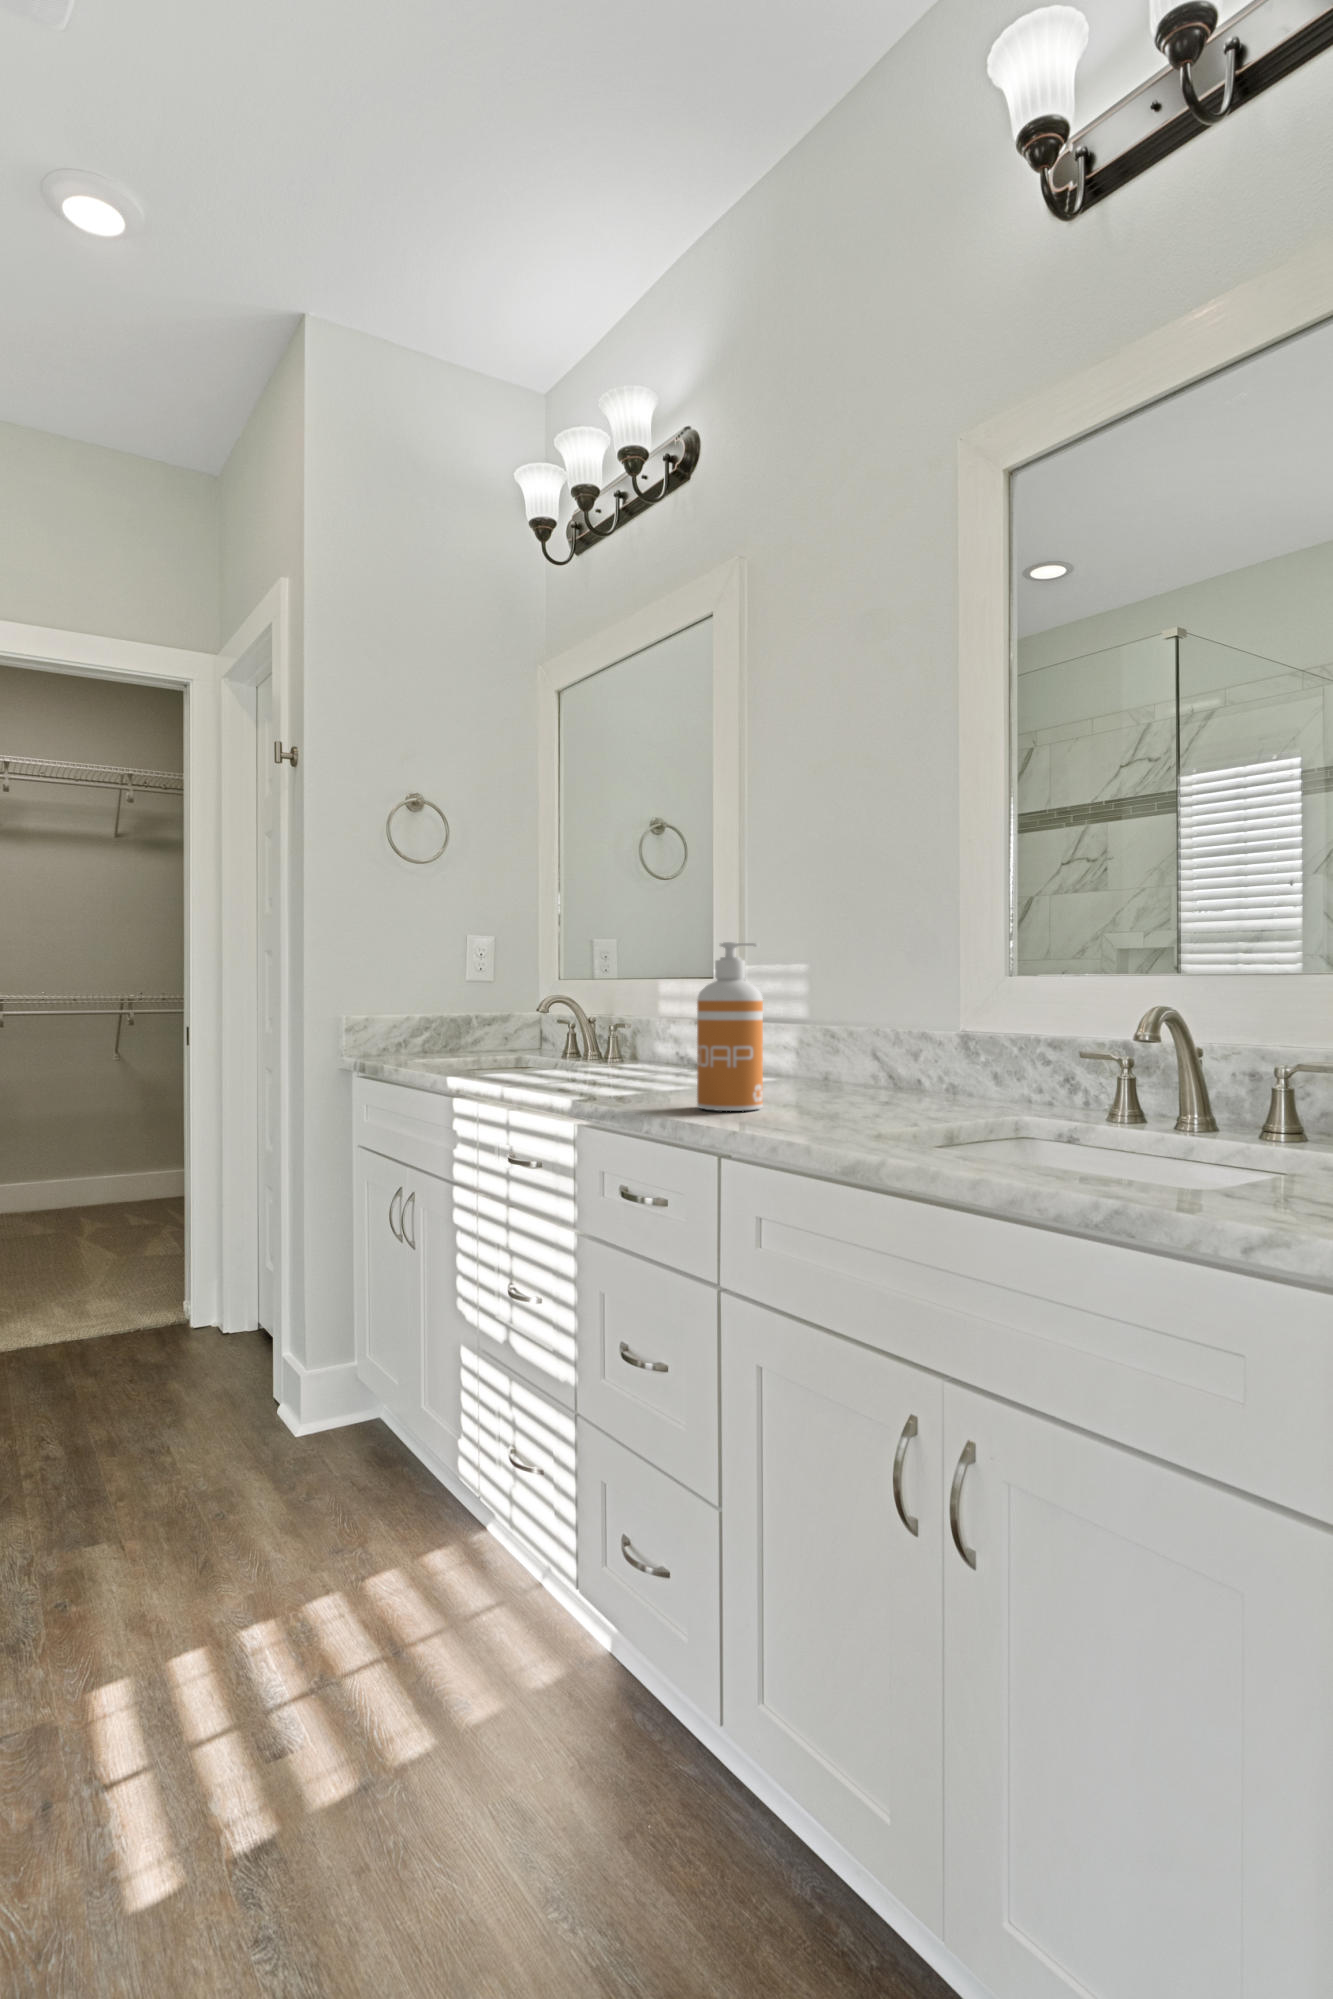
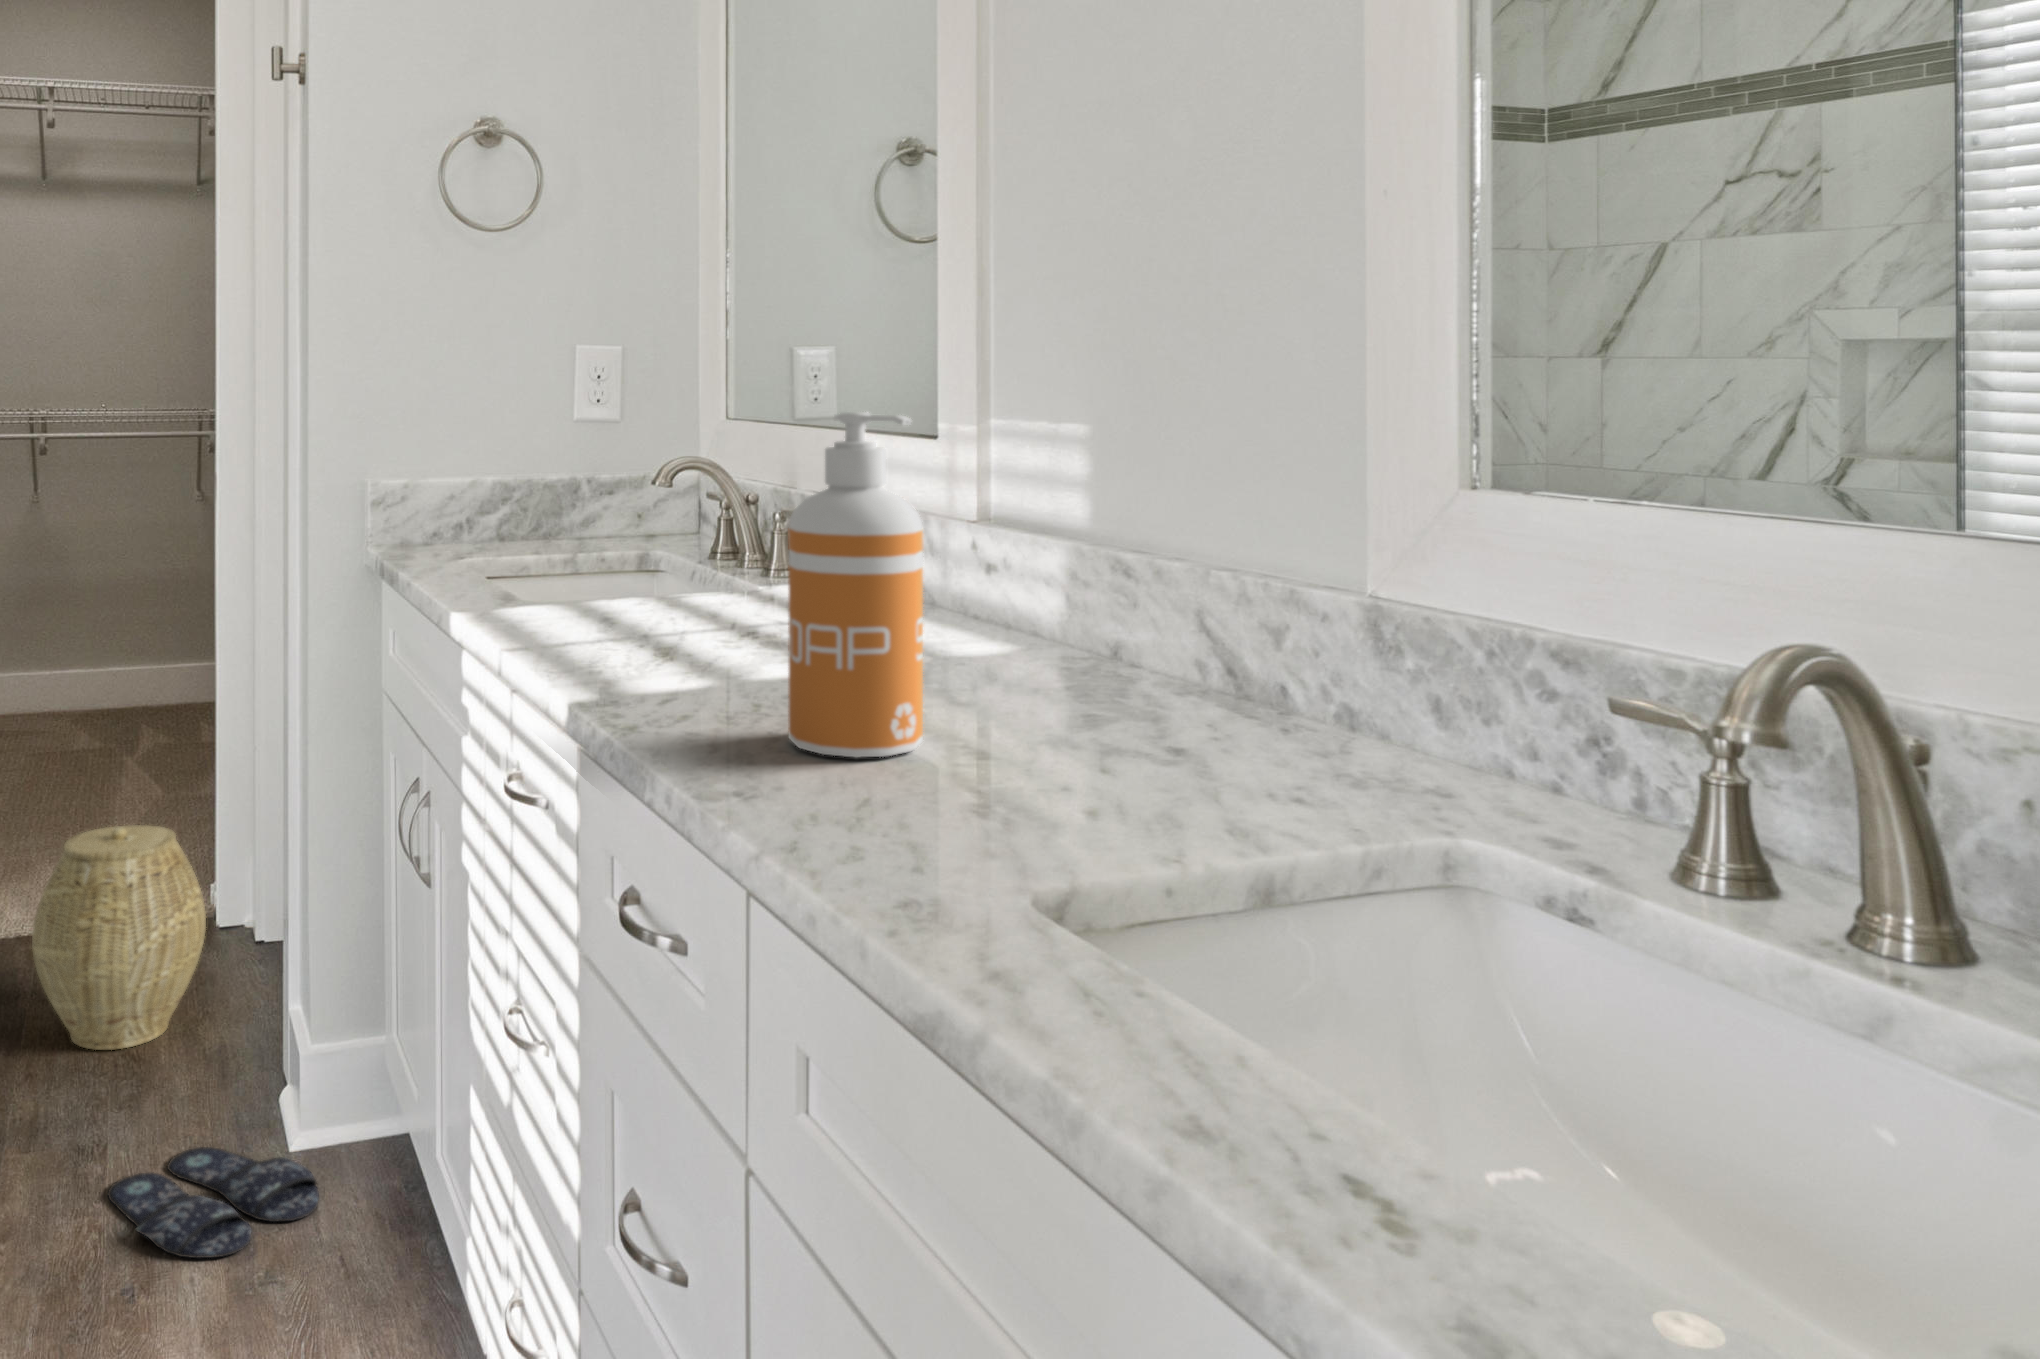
woven basket: none [91,1253,210,1397] -> present [32,825,206,1050]
slippers: none [186,1435,327,1489] -> present [108,1147,319,1258]

